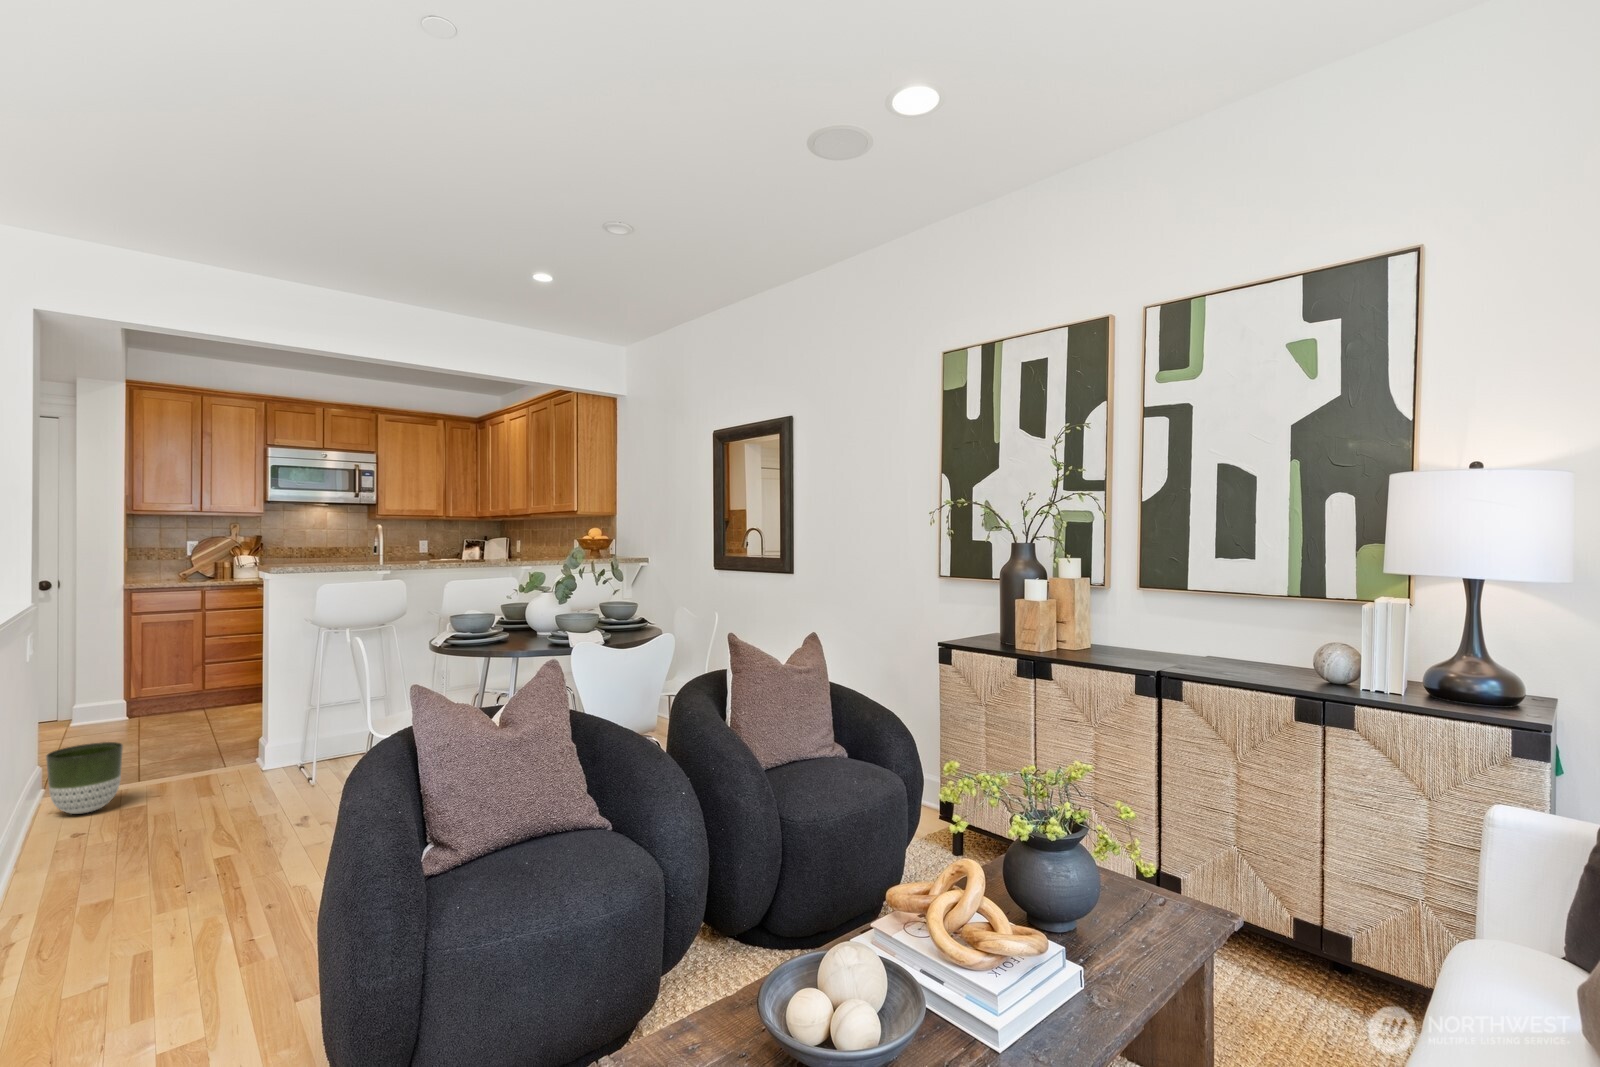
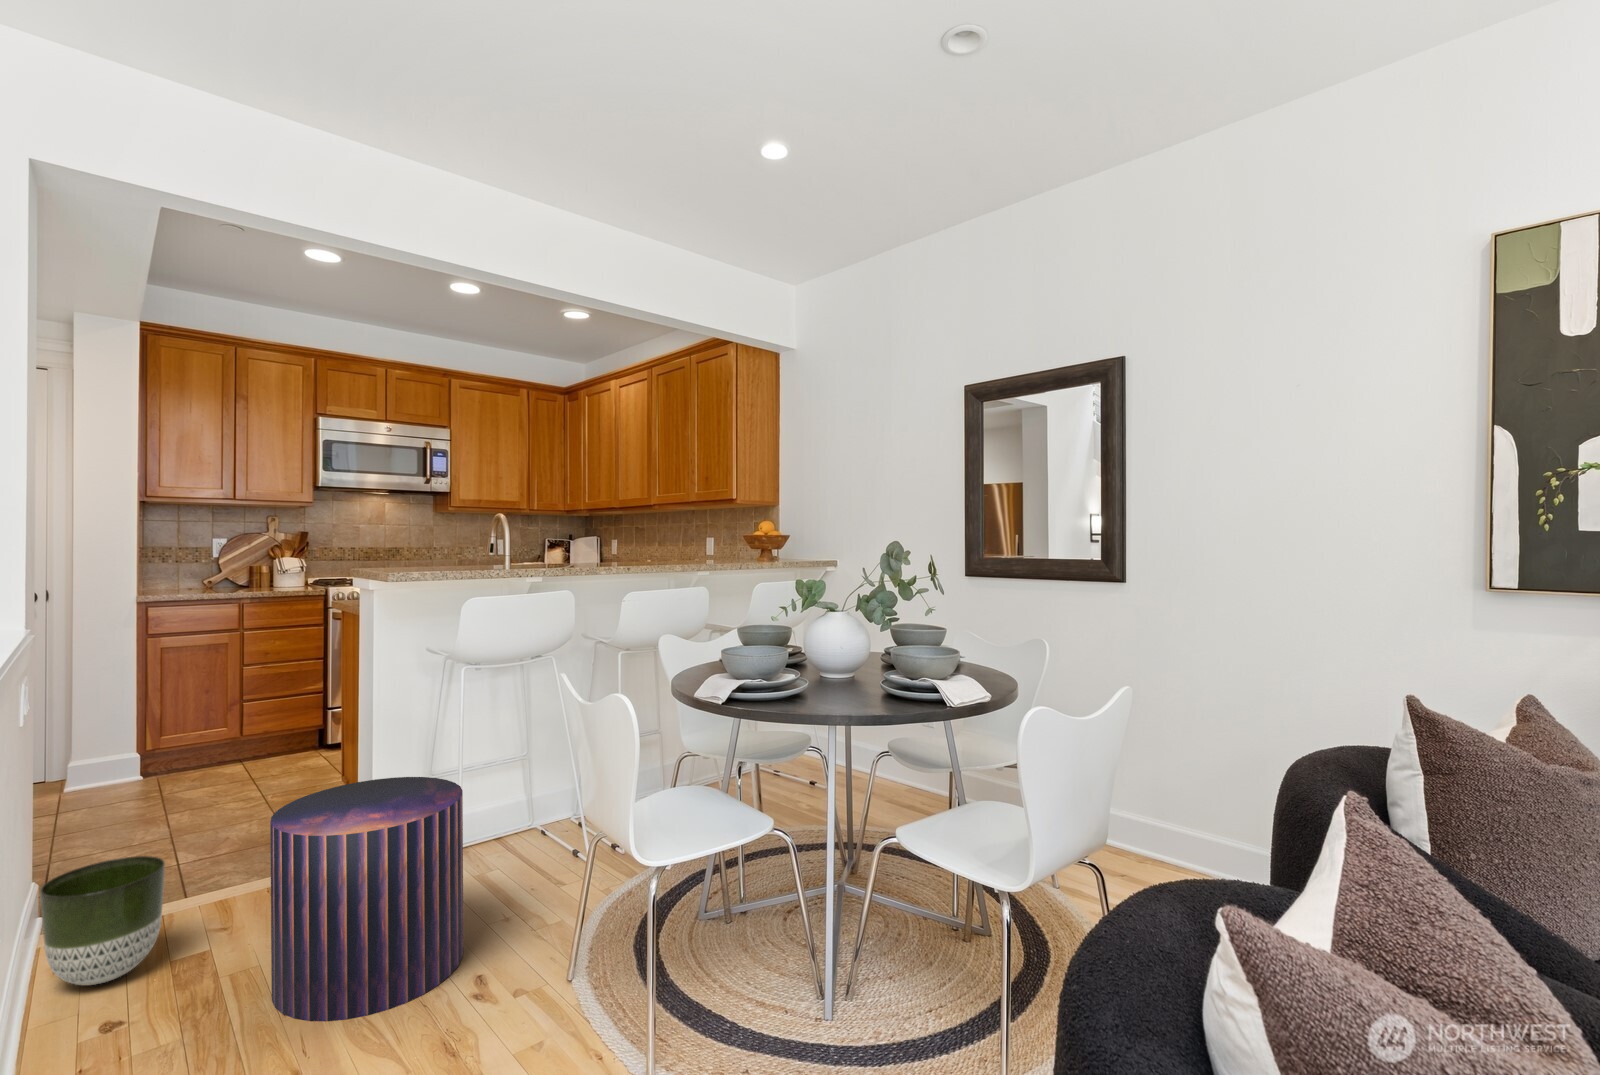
pouf: none [180,697,307,830] -> present [270,777,464,1021]

